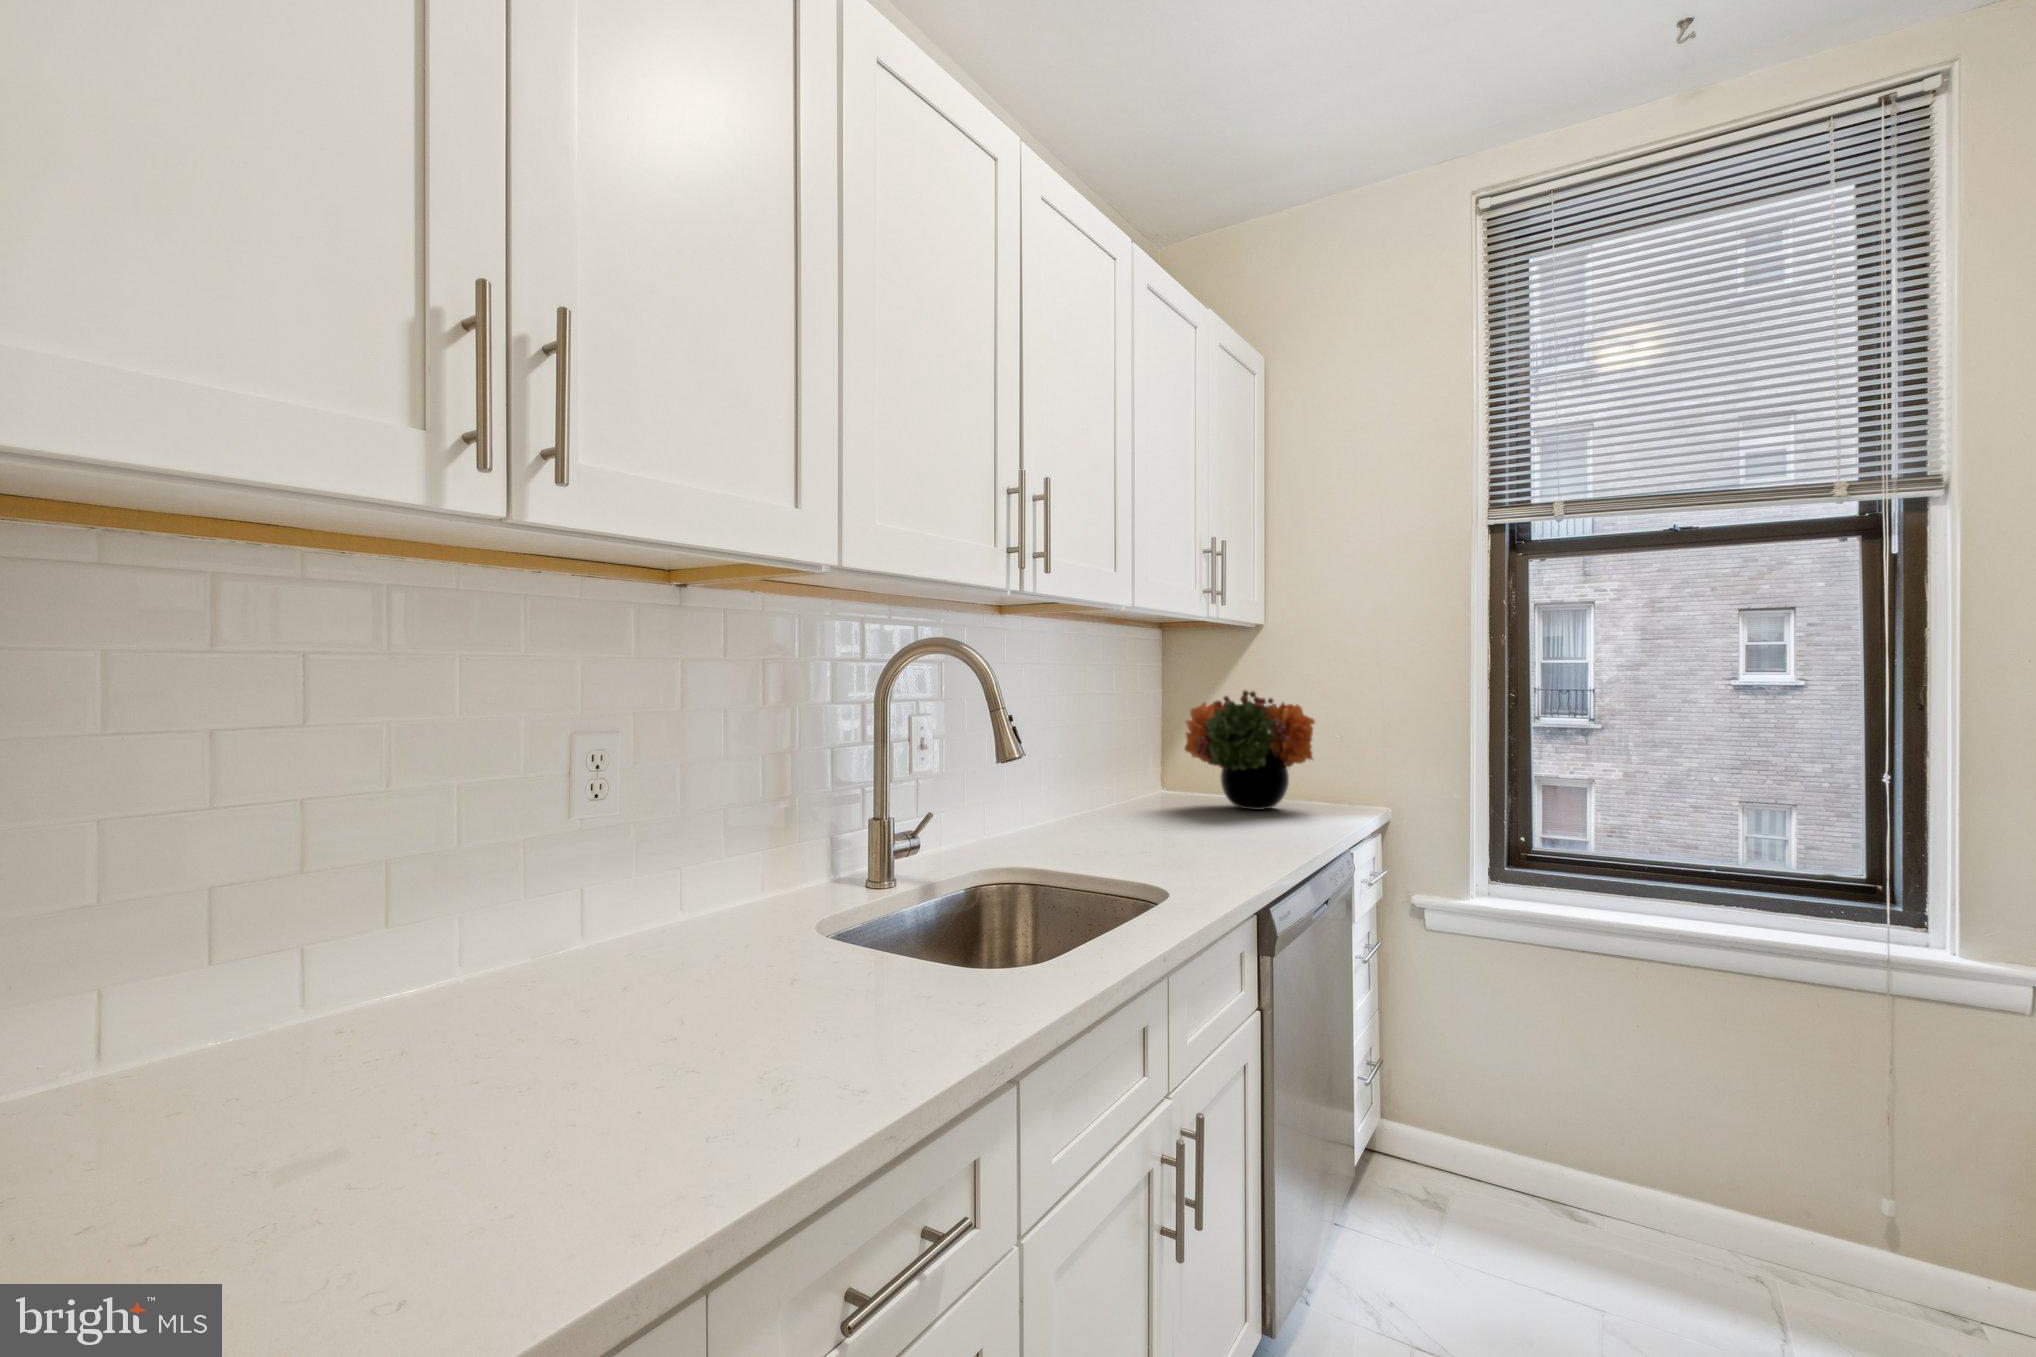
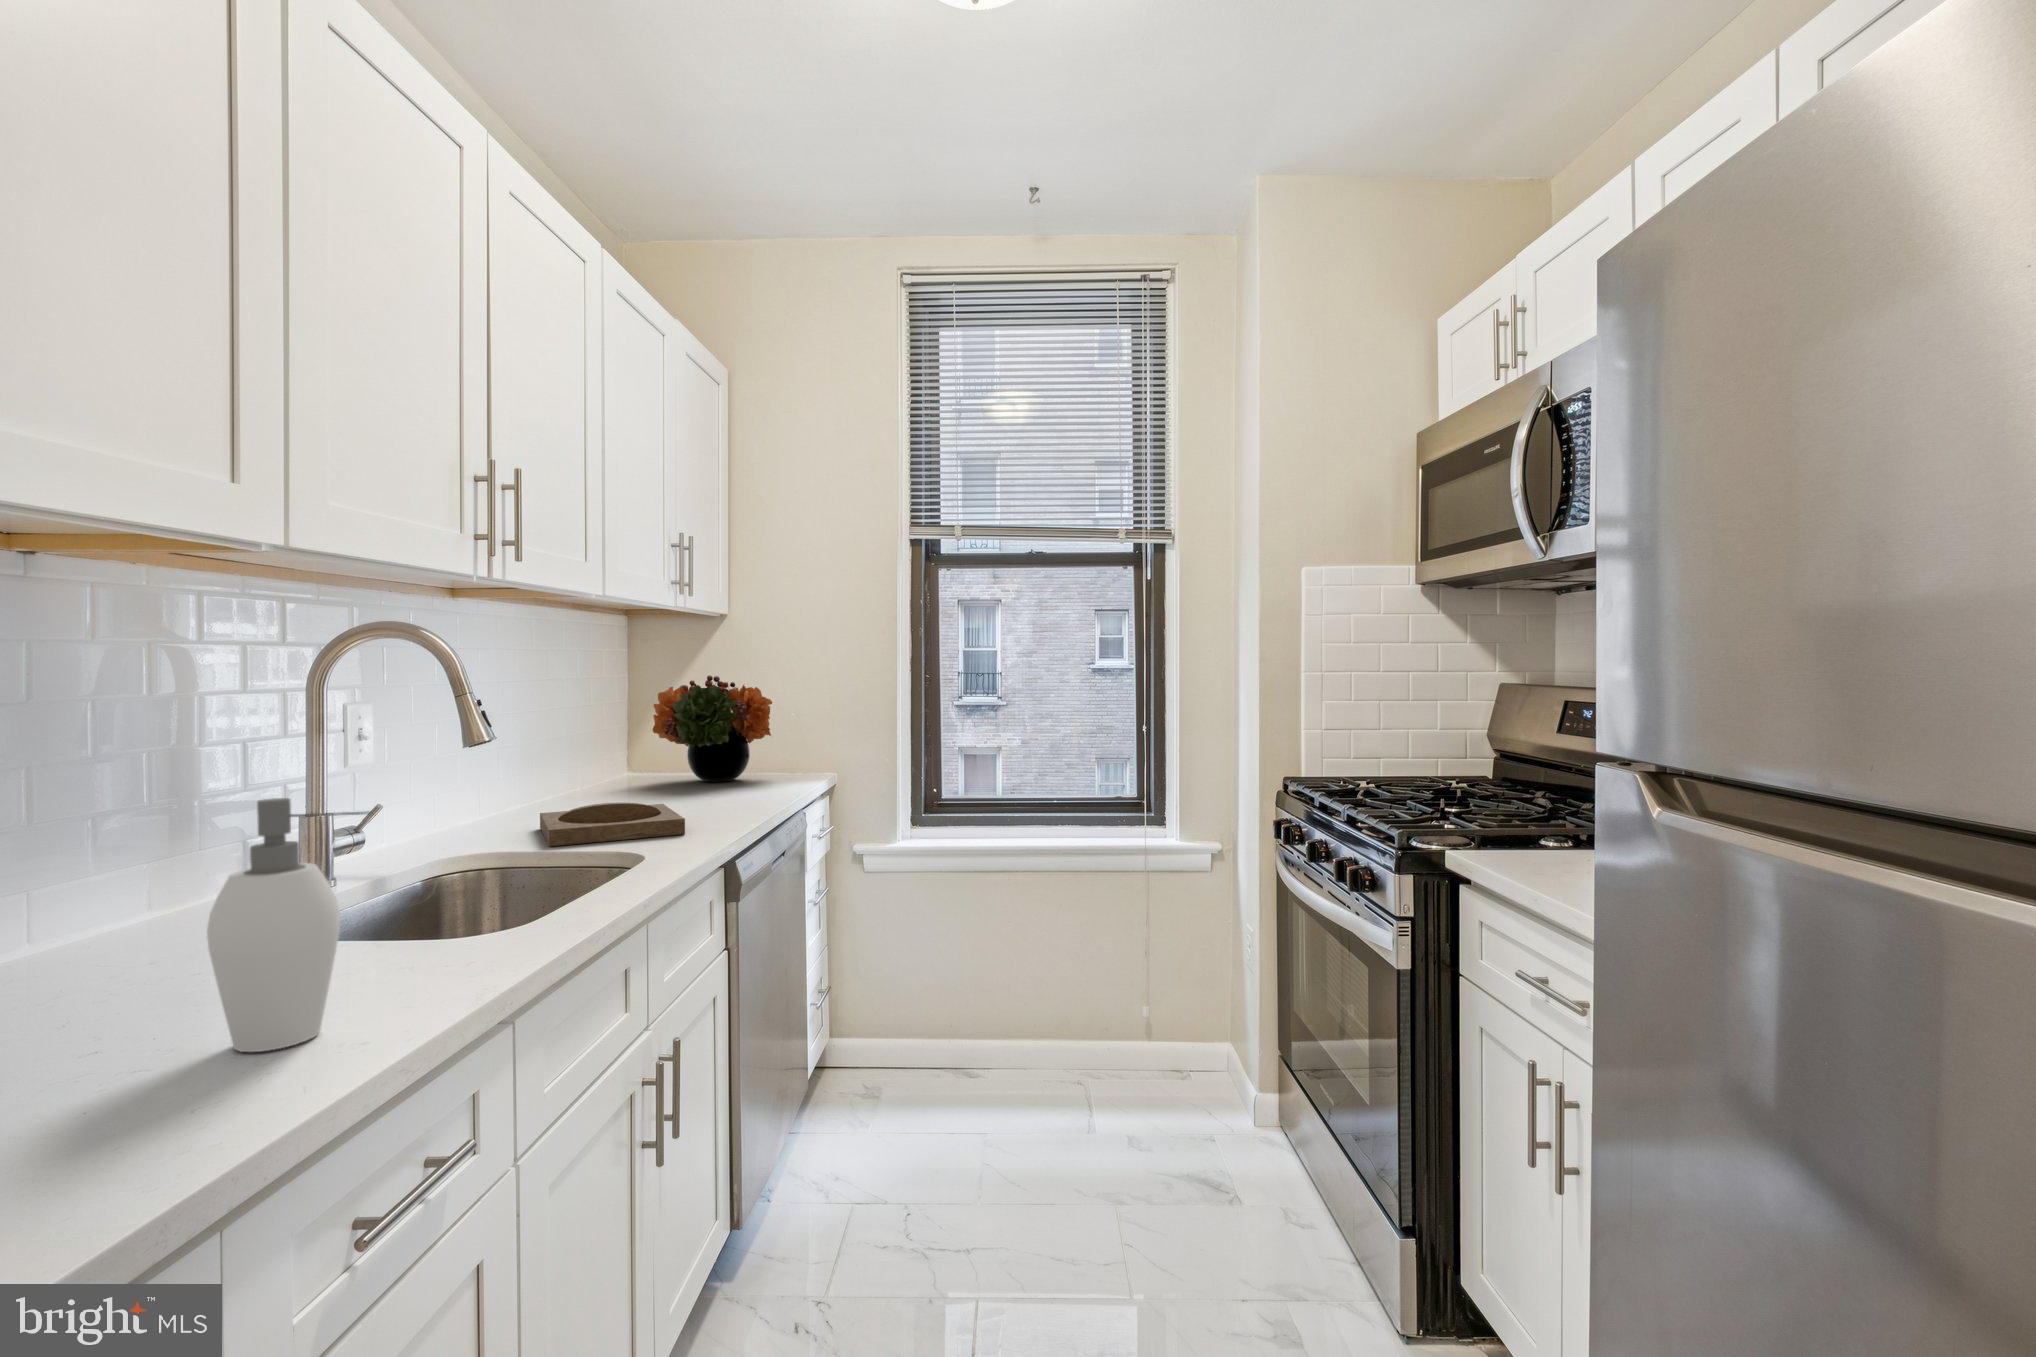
soap dispenser: none [750,827,884,1083] -> present [207,798,372,1052]
tray: none [1069,831,1213,874] -> present [540,802,685,846]

